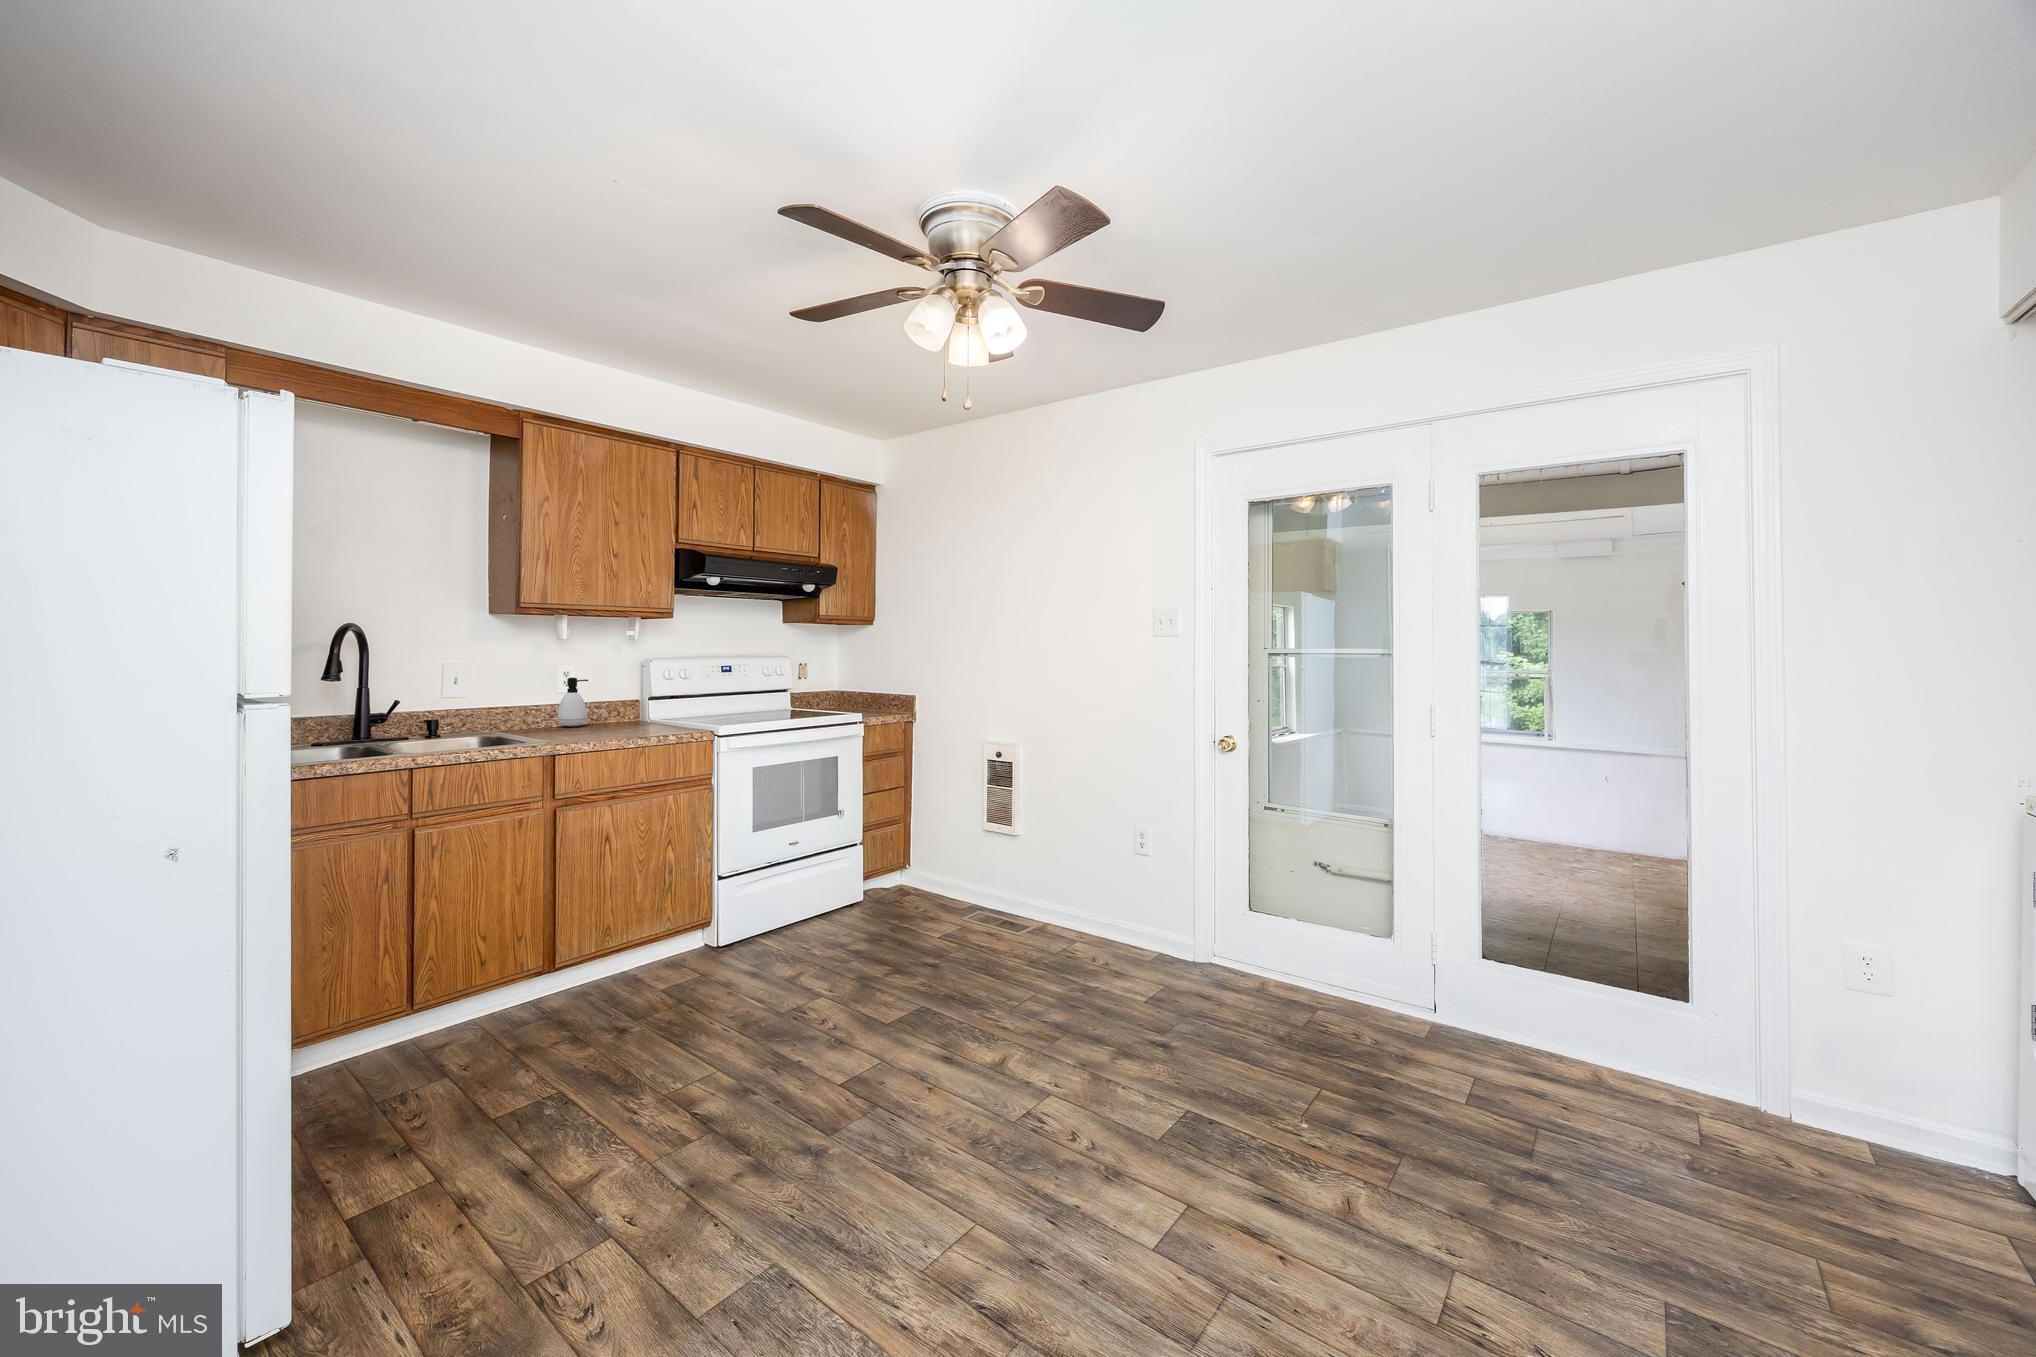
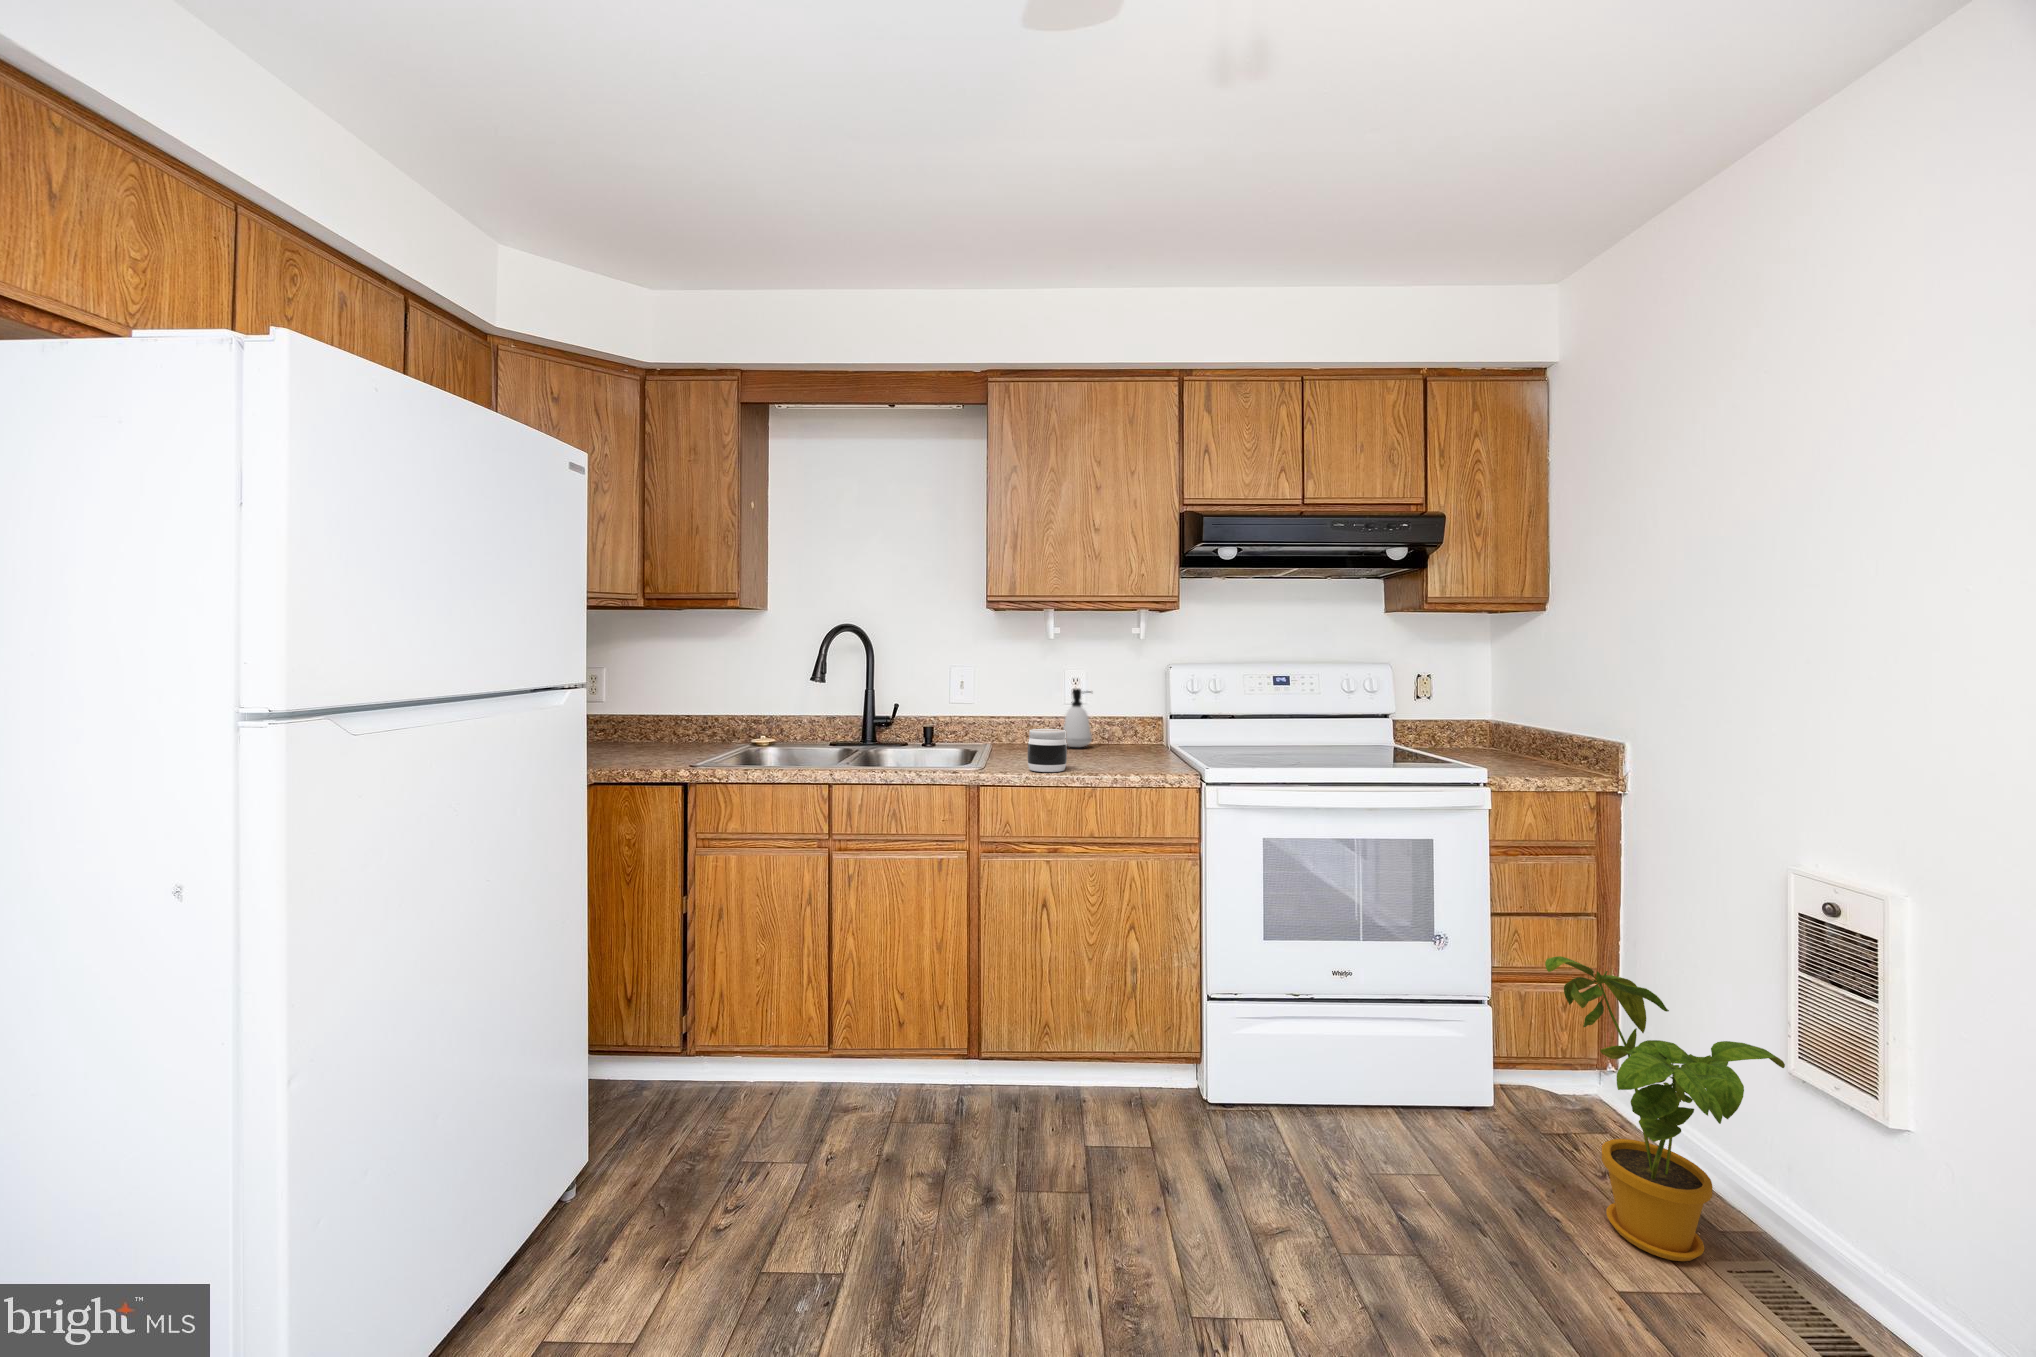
jar: none [582,709,615,741] -> present [1028,729,1067,772]
house plant: none [899,803,980,925] -> present [1545,956,1785,1261]

